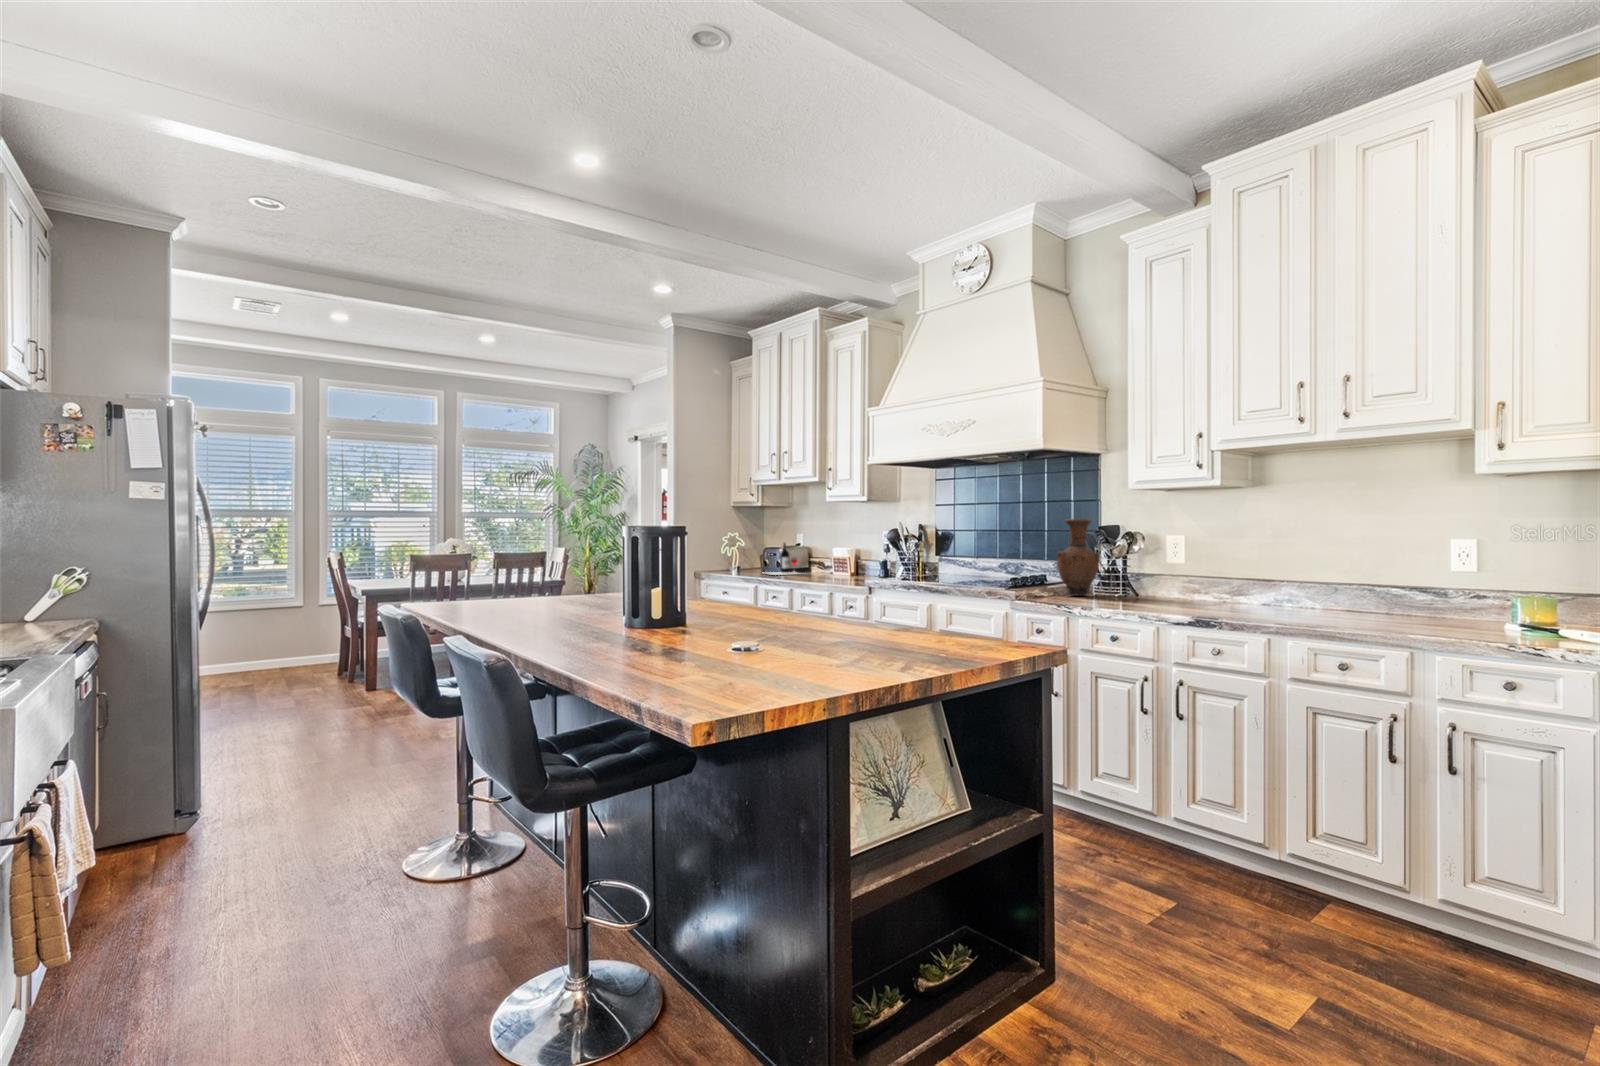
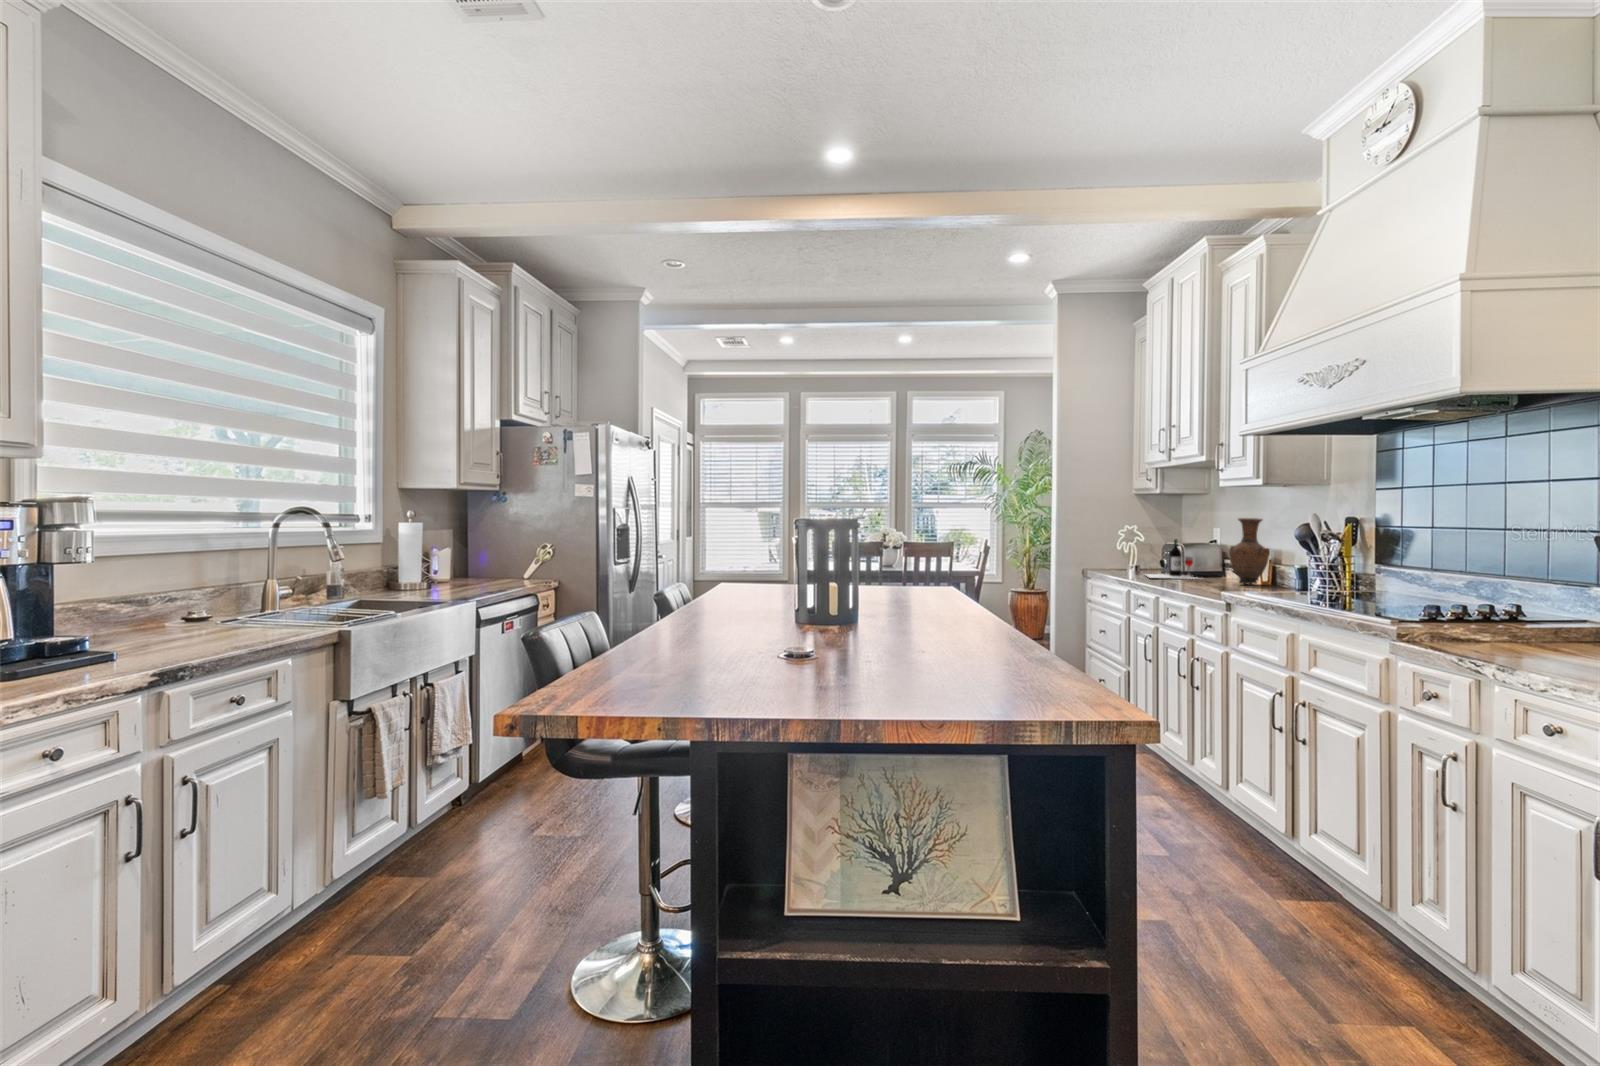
vase: present [1057,519,1100,596] -> present [1229,518,1270,584]

